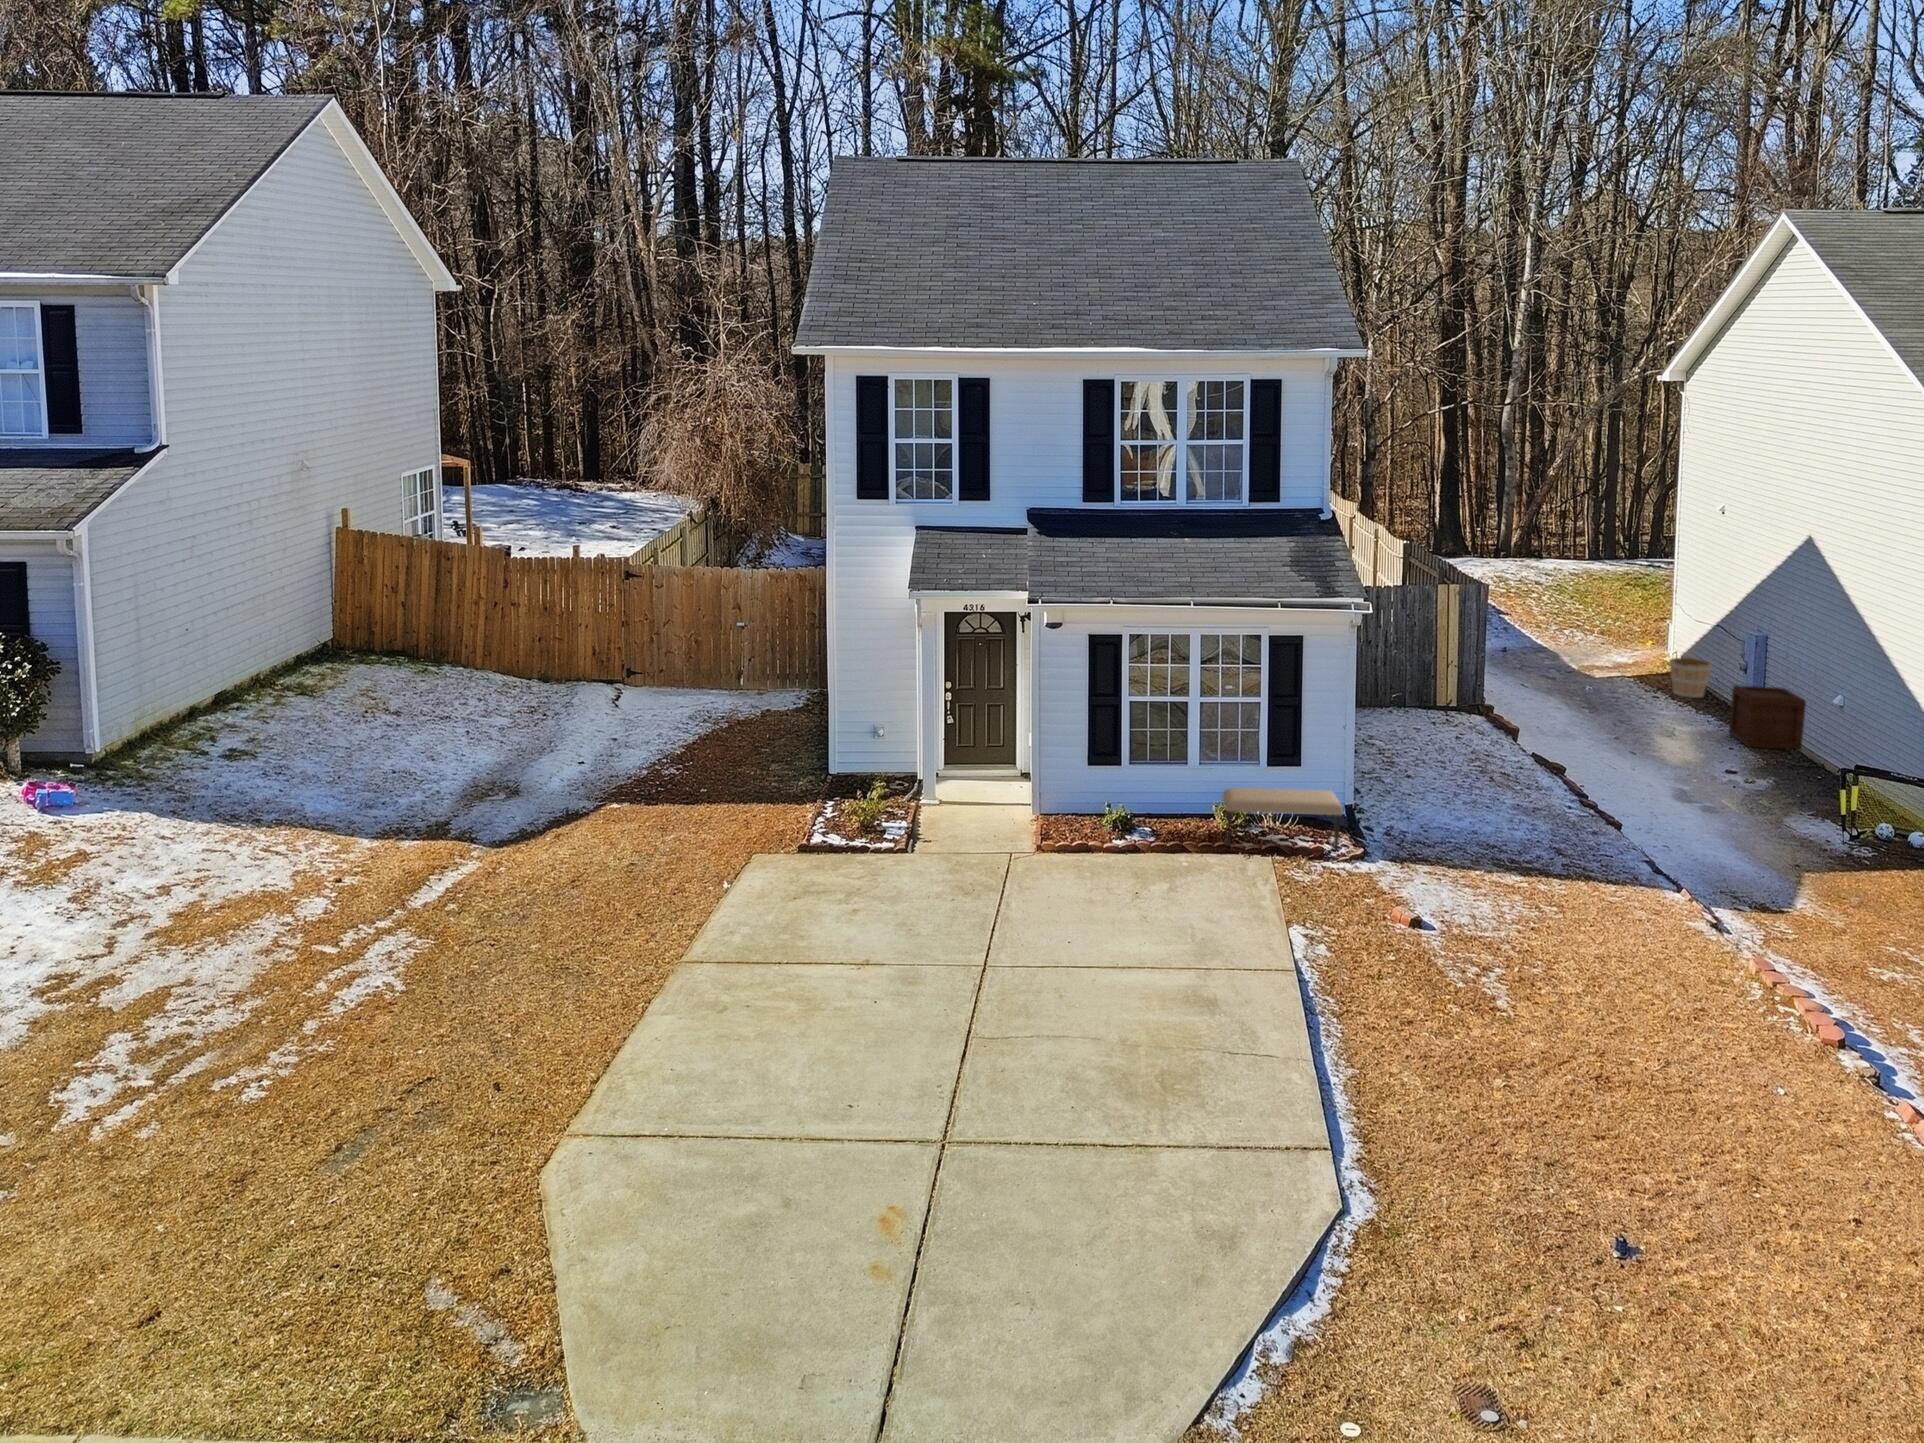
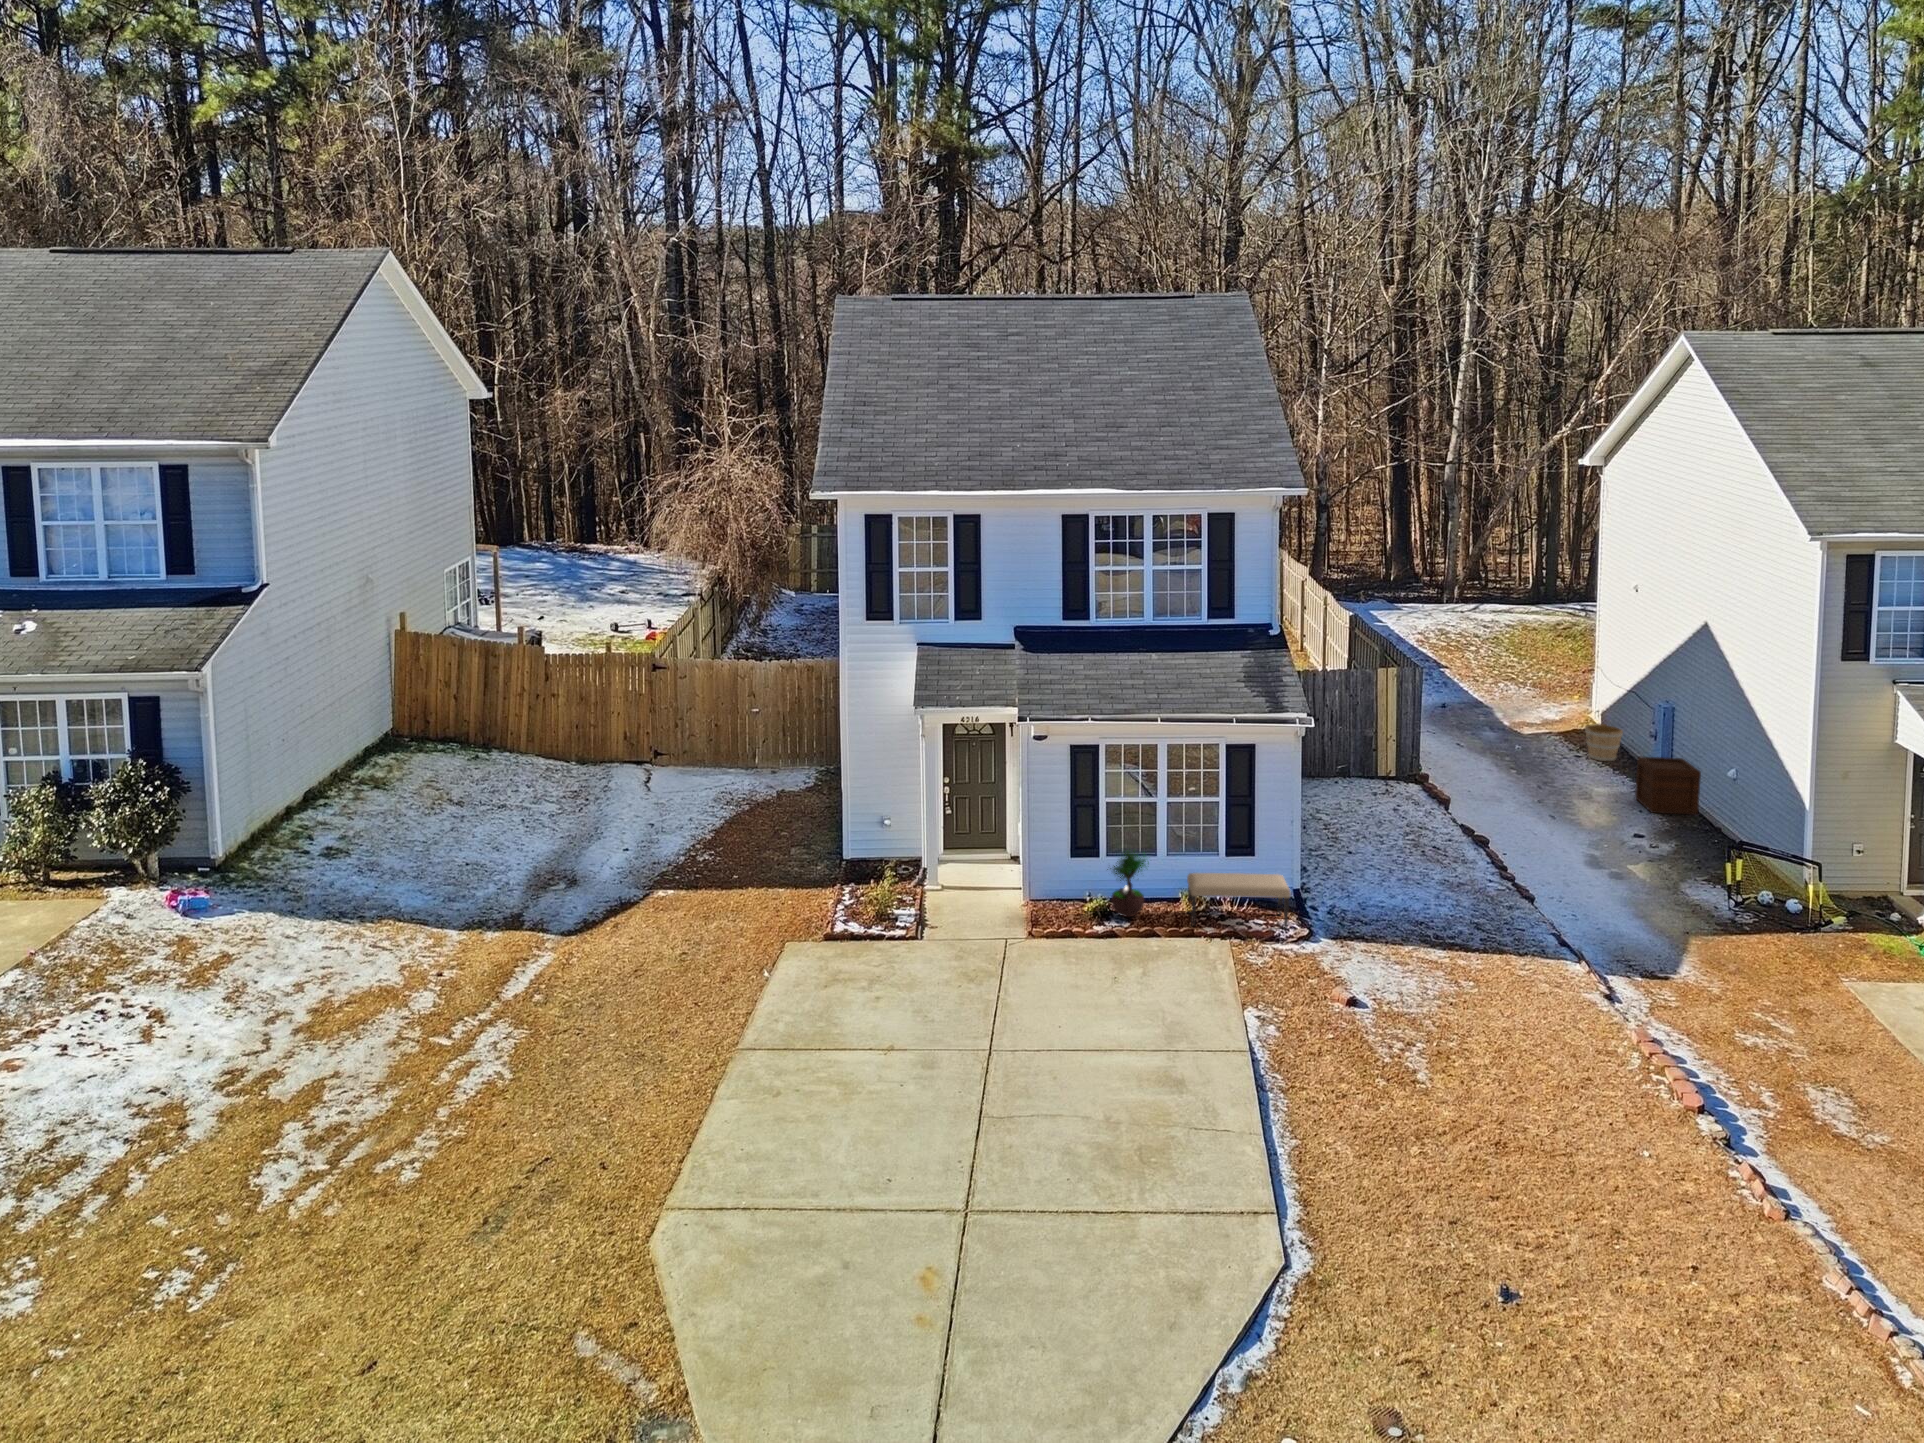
potted tree: none [1128,751,1181,837] -> present [1107,851,1149,917]

